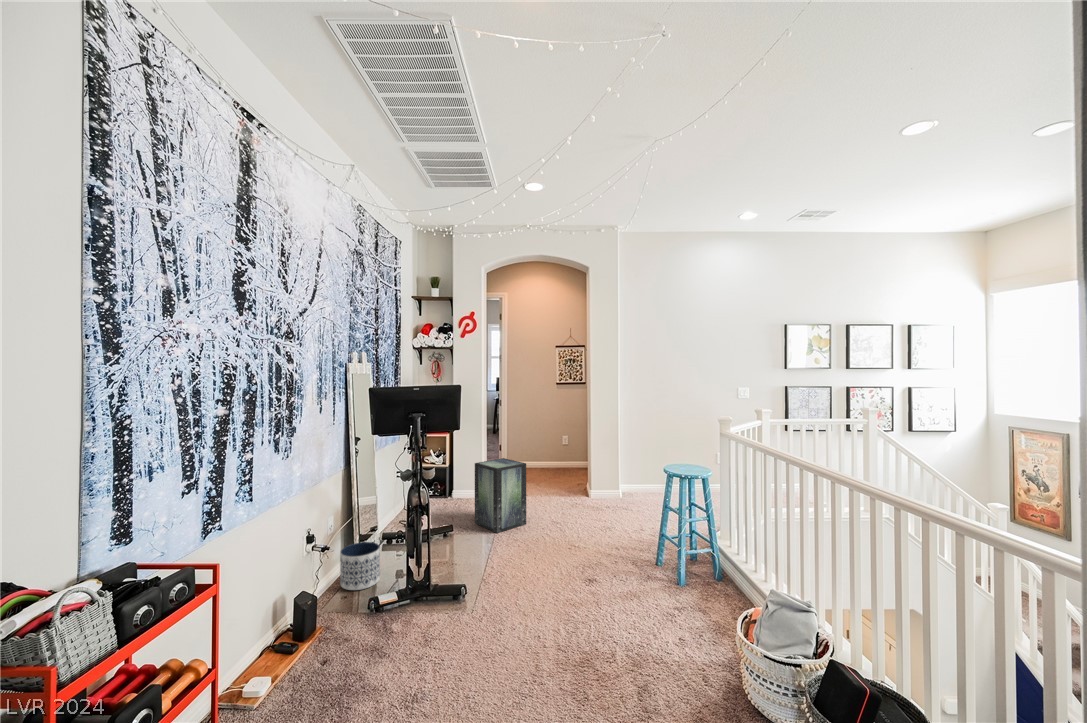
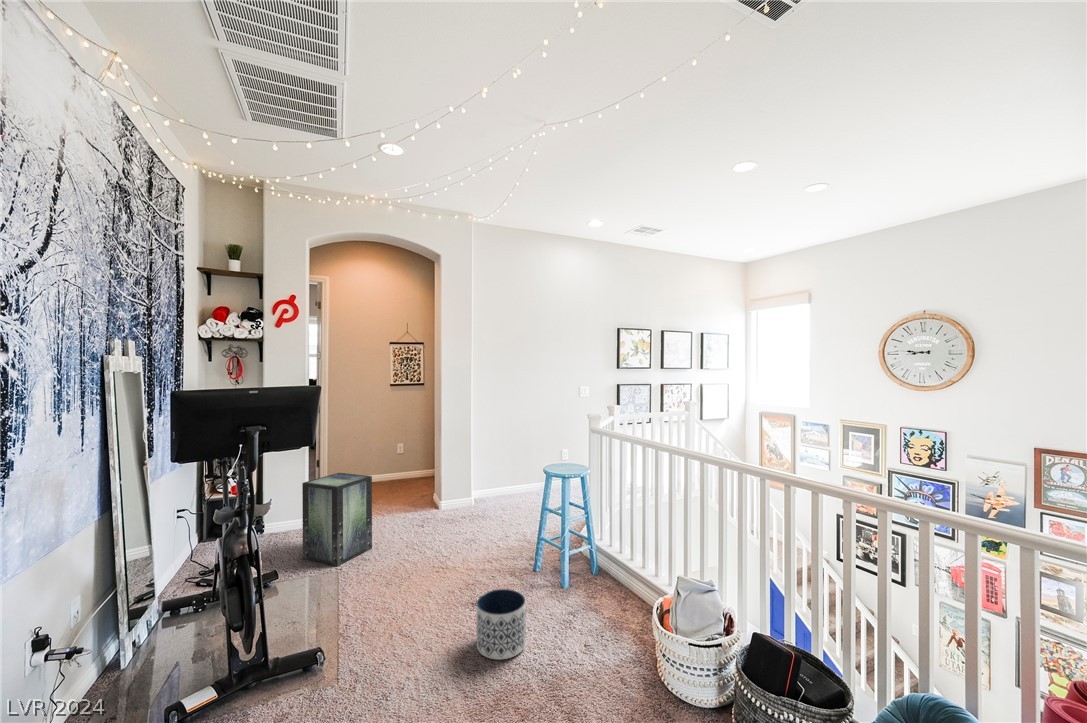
planter: present [340,542,380,590] -> present [477,589,526,660]

